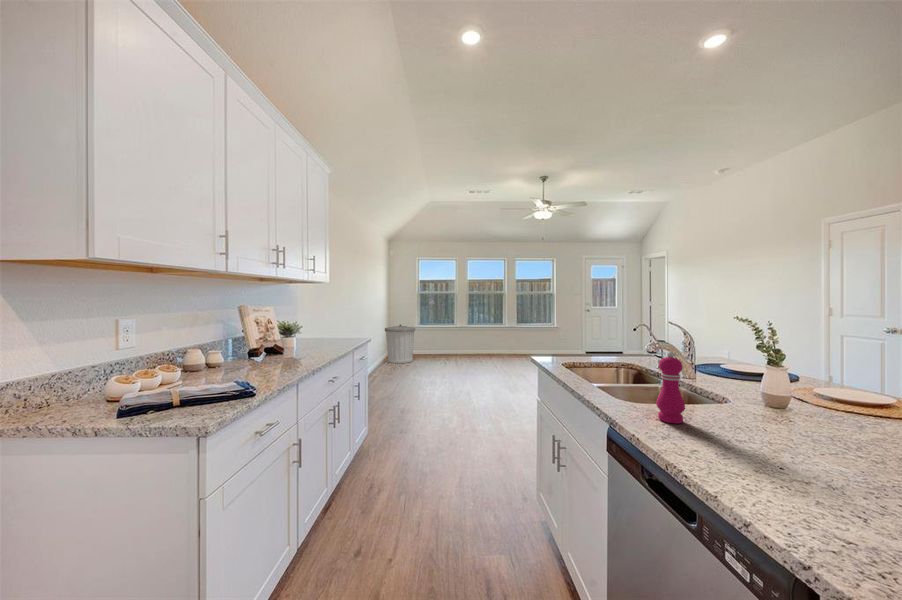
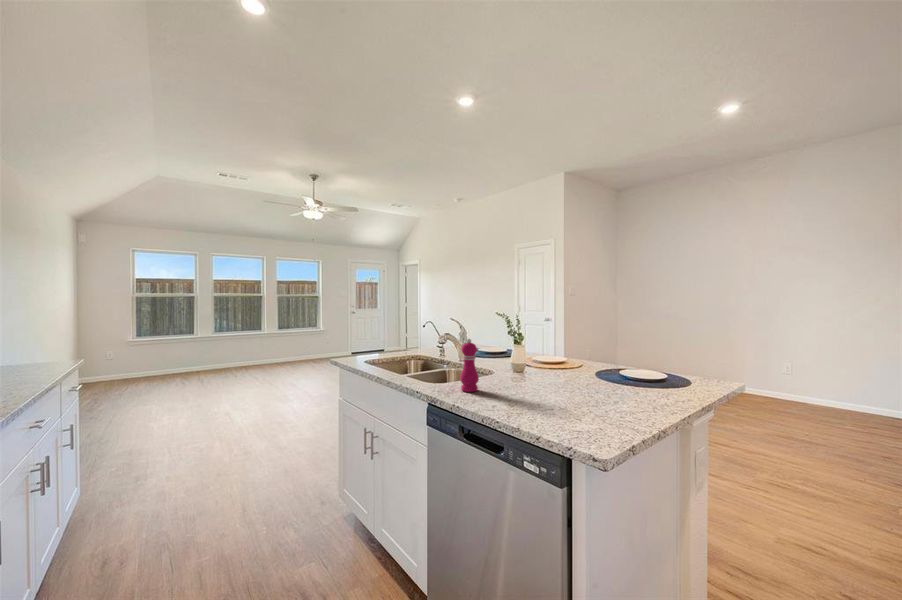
trash can: present [385,324,415,363] -> none [78,339,136,393]

